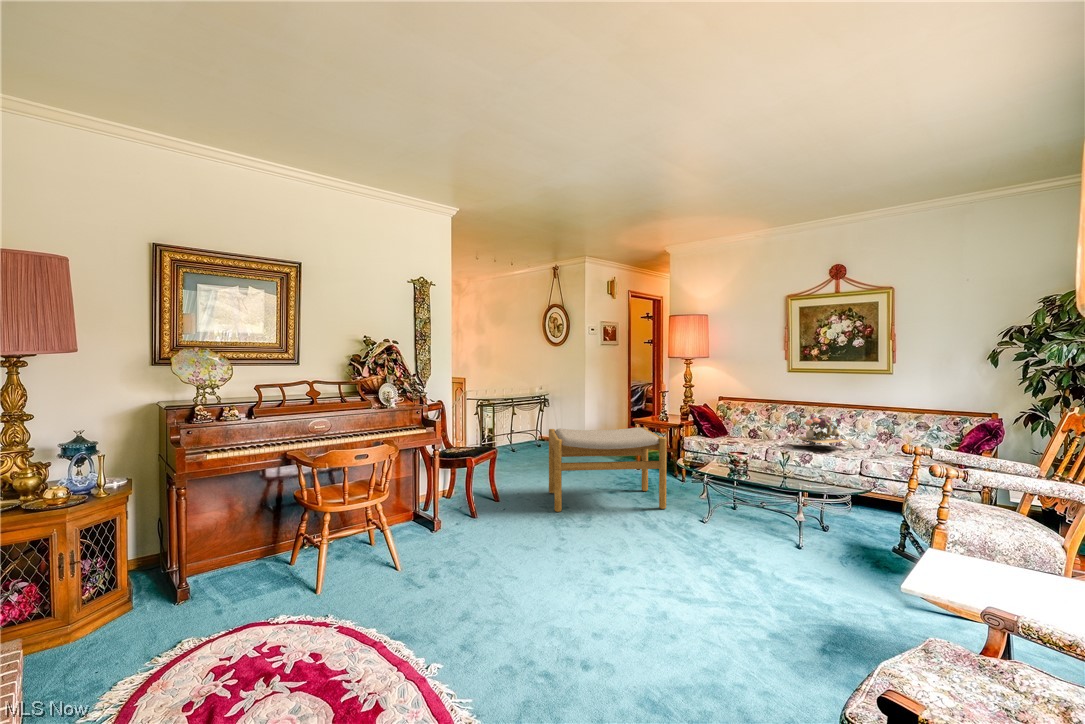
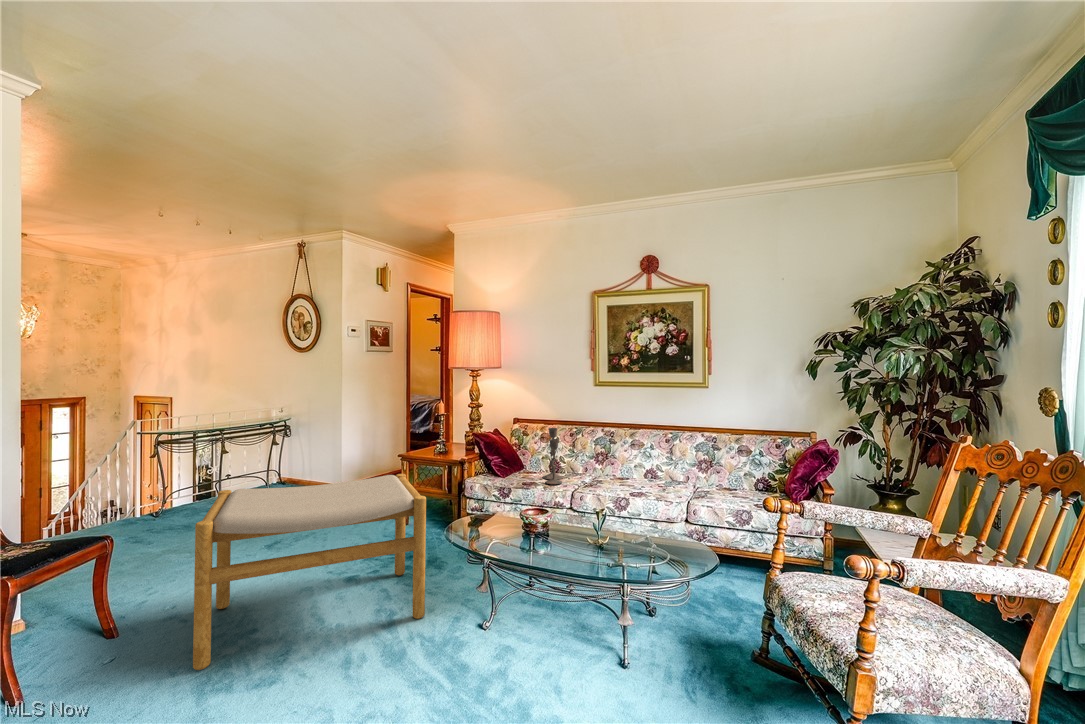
candlestick: none [743,404,759,444] -> present [543,428,563,484]
flower arrangement: present [797,413,847,446] -> none [607,437,667,483]

